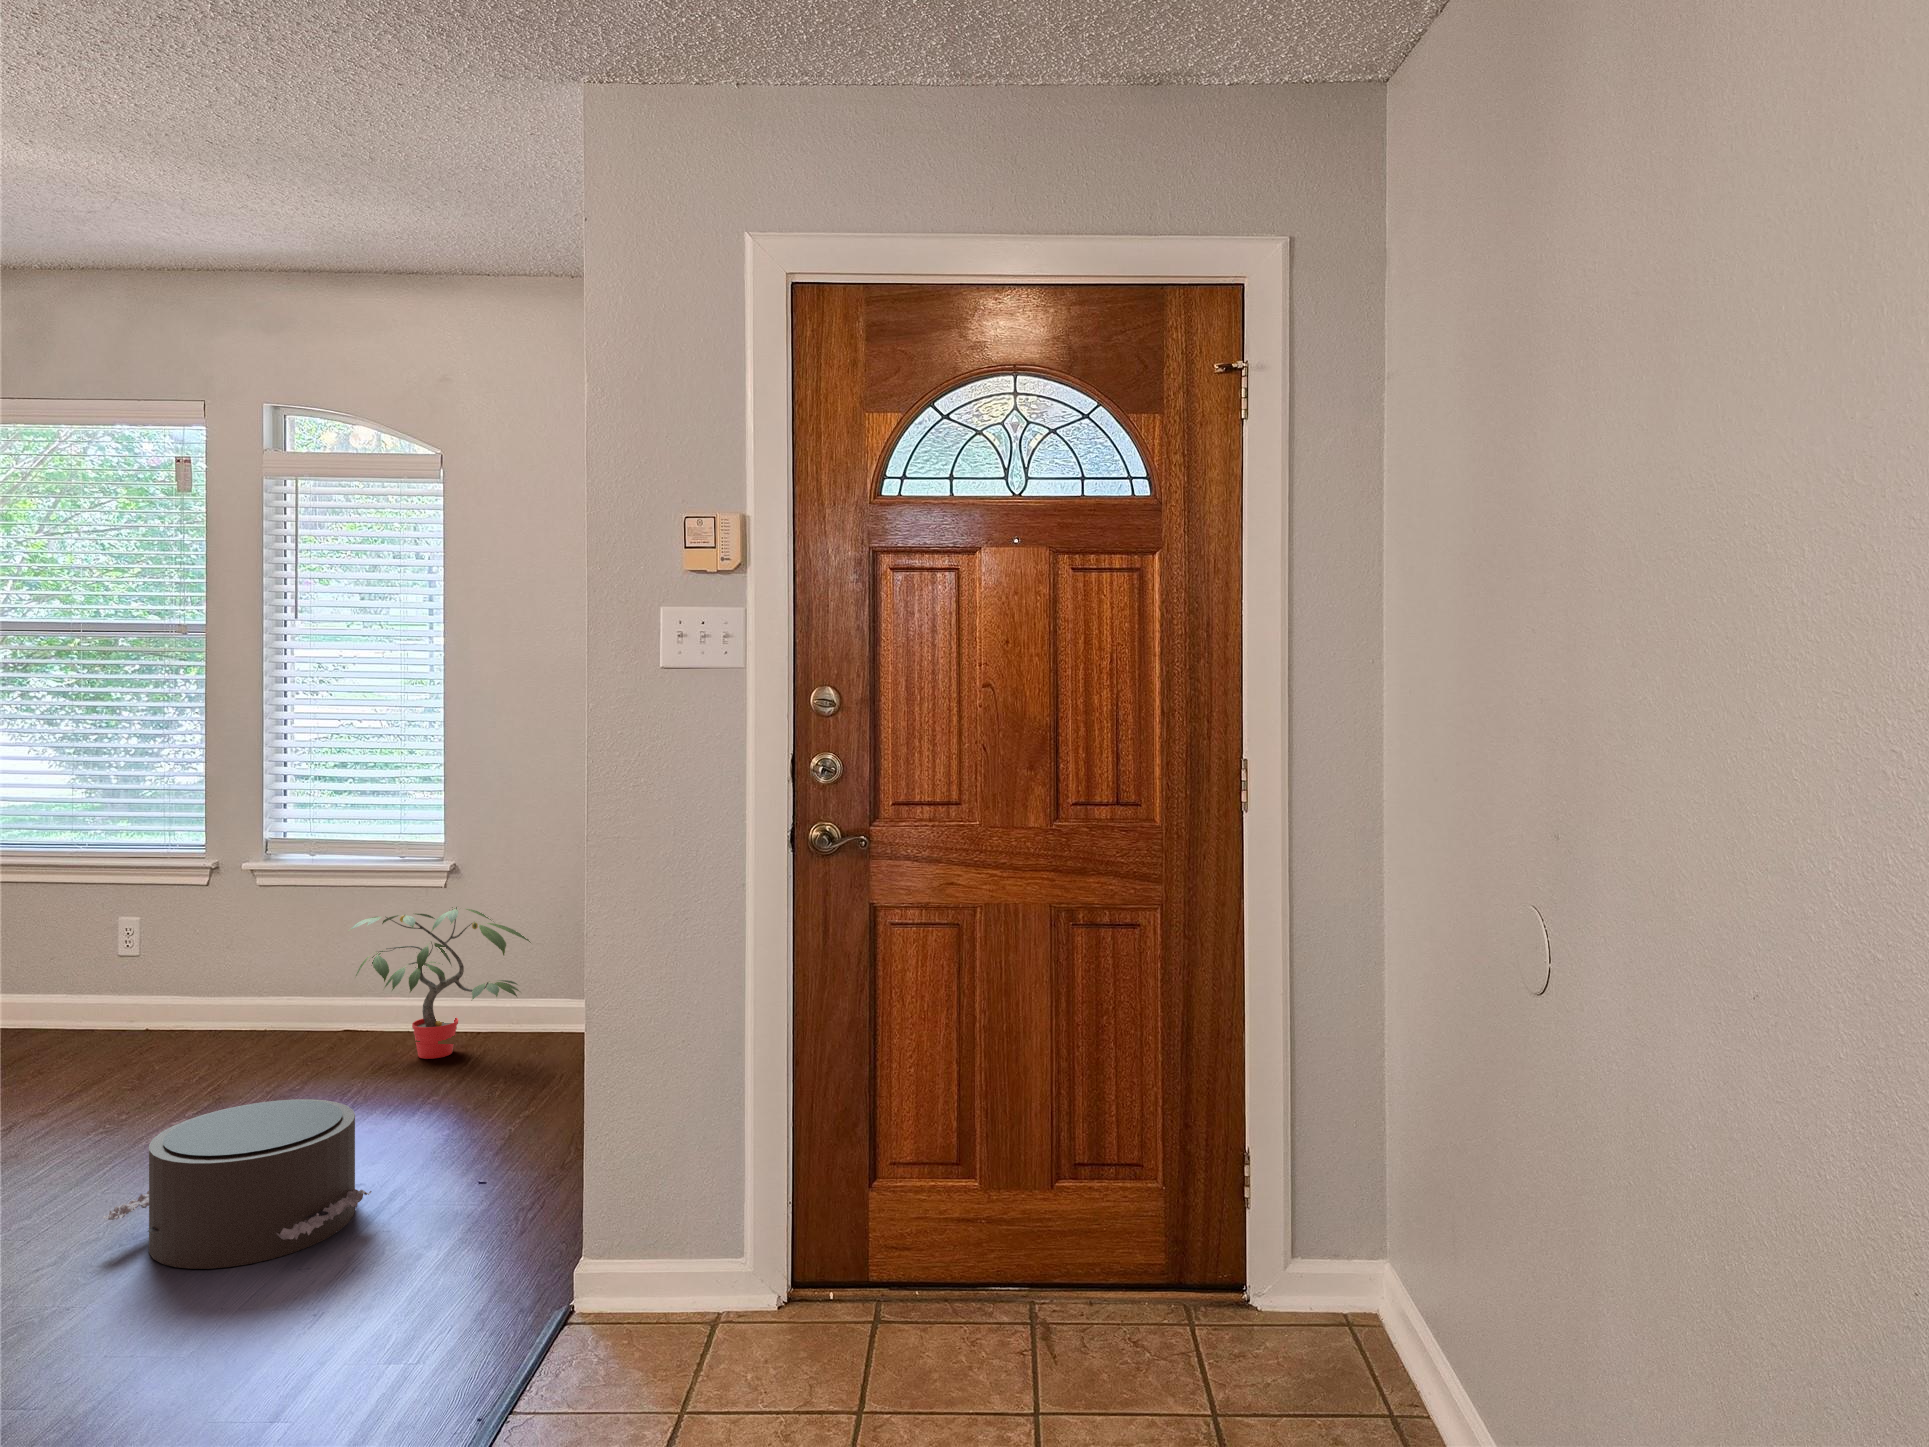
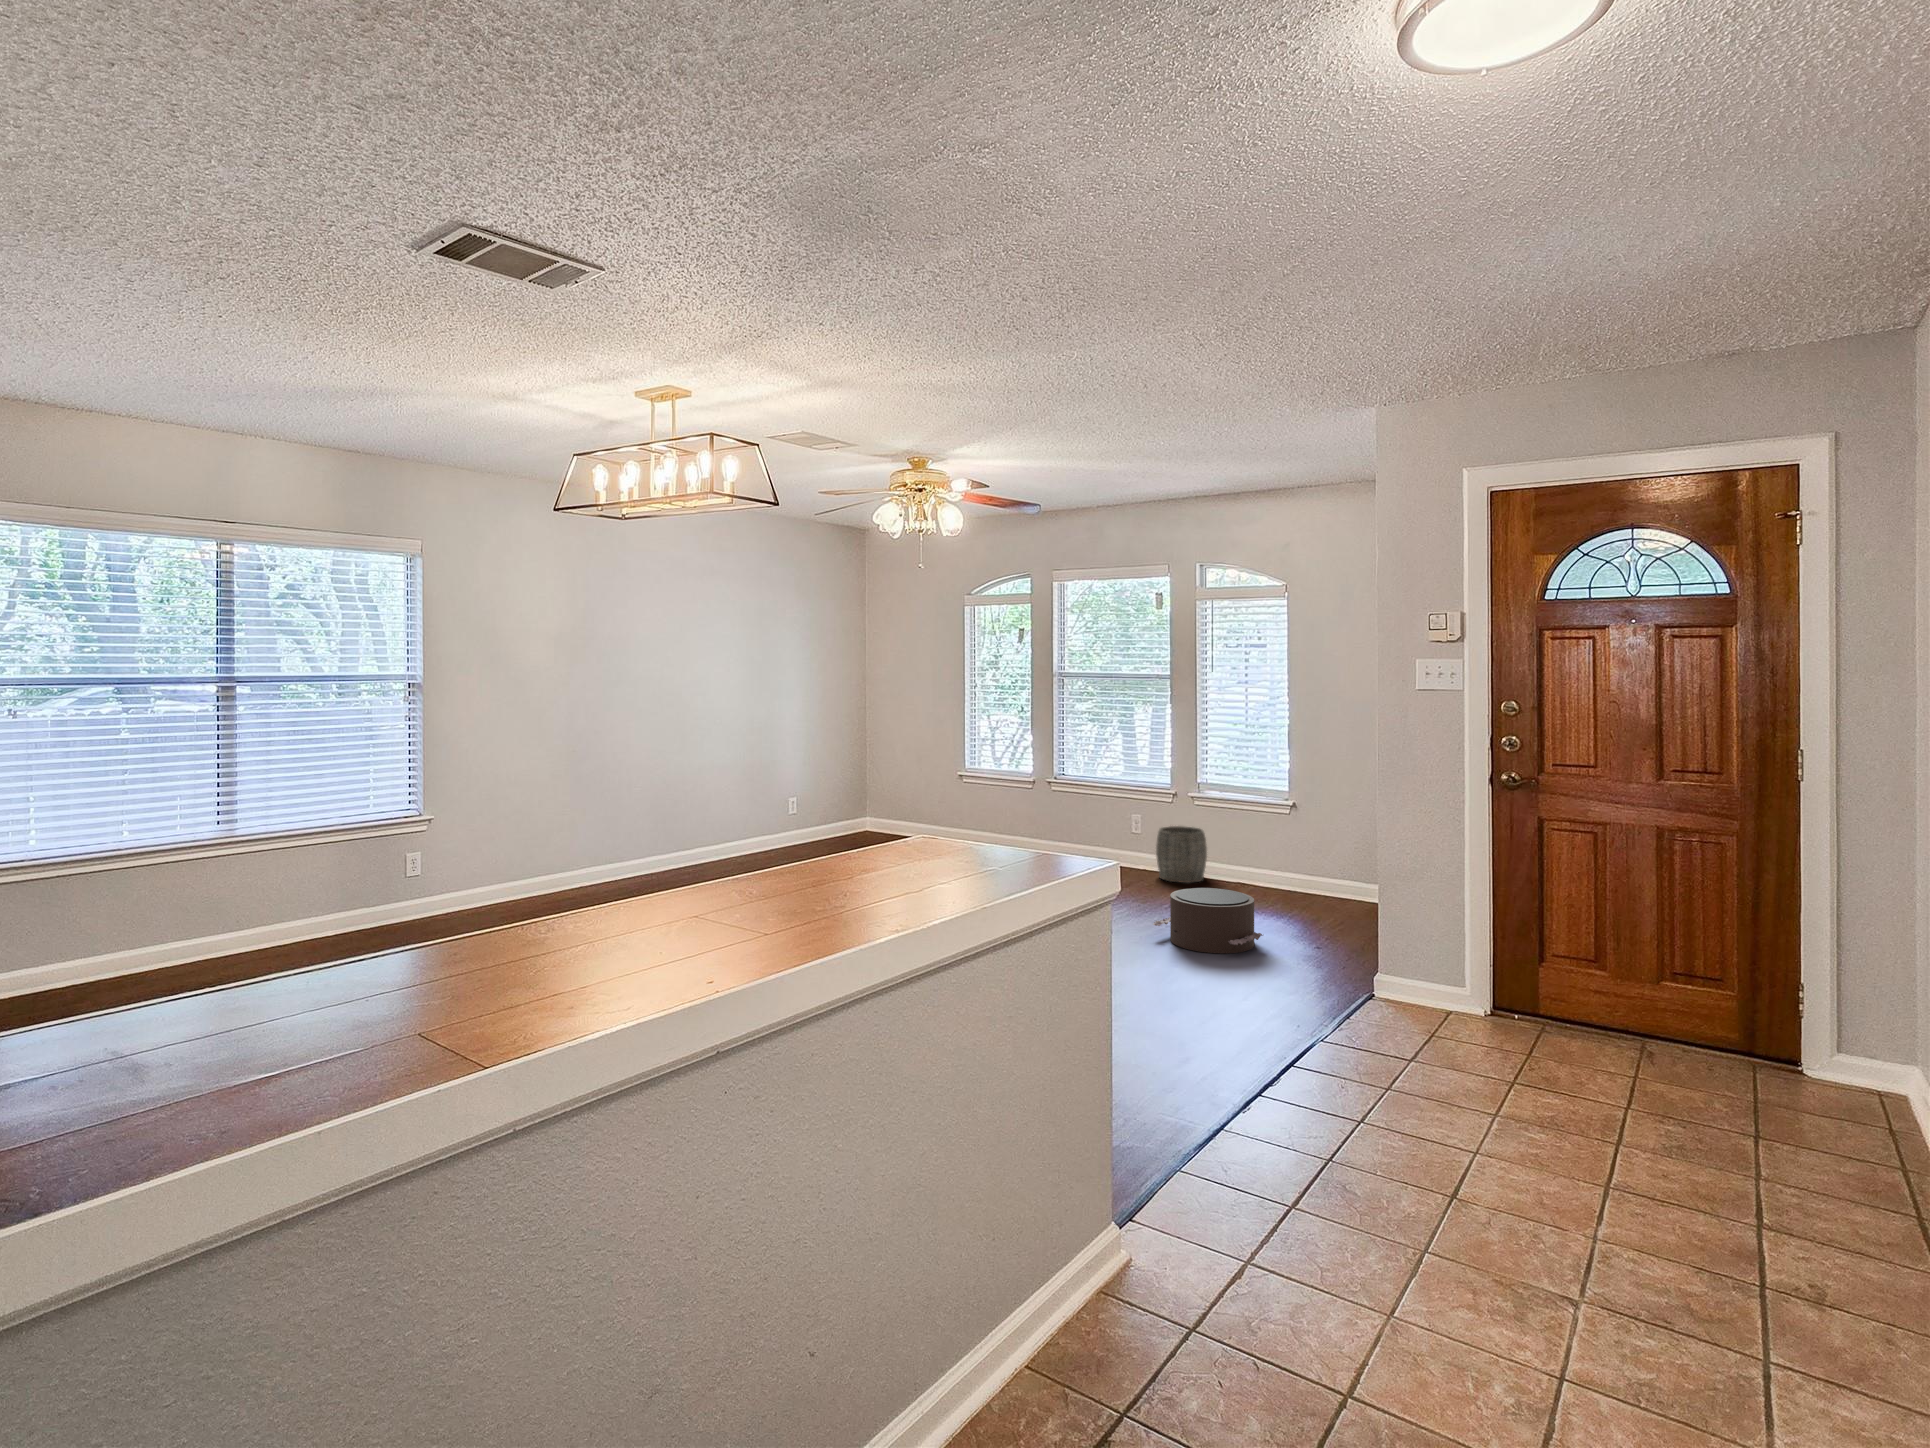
potted plant: present [350,907,531,1059] -> none [1225,811,1325,892]
woven basket: none [209,950,320,1066] -> present [1156,826,1207,883]

